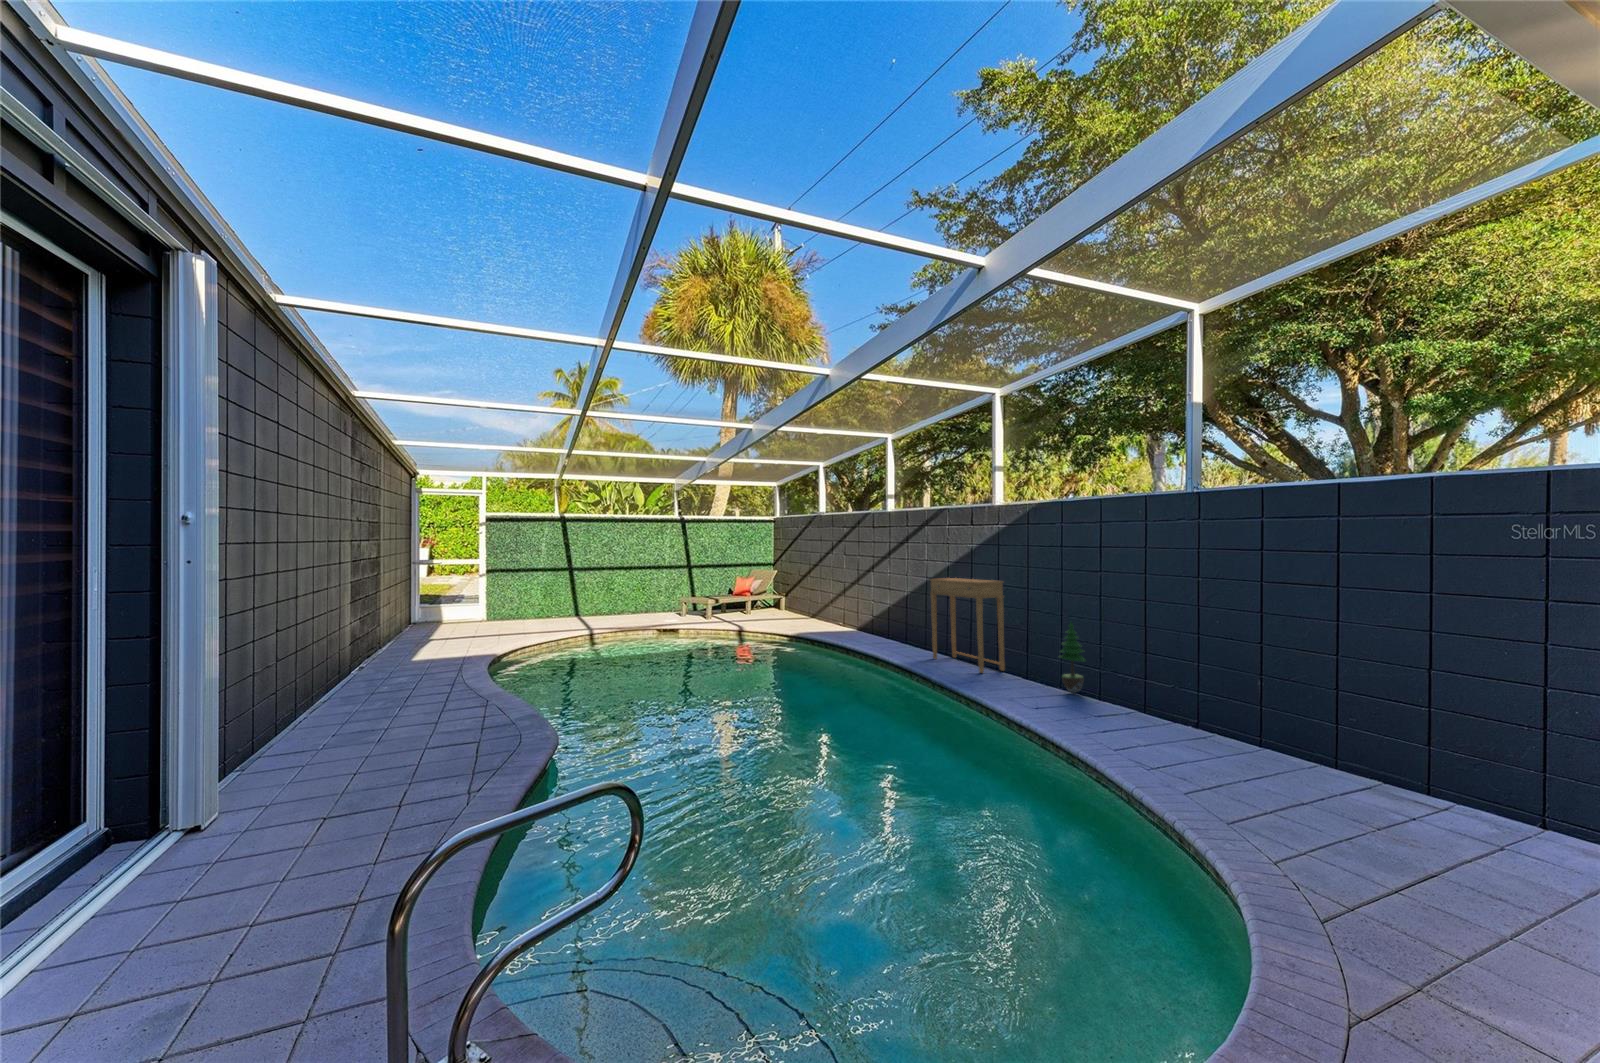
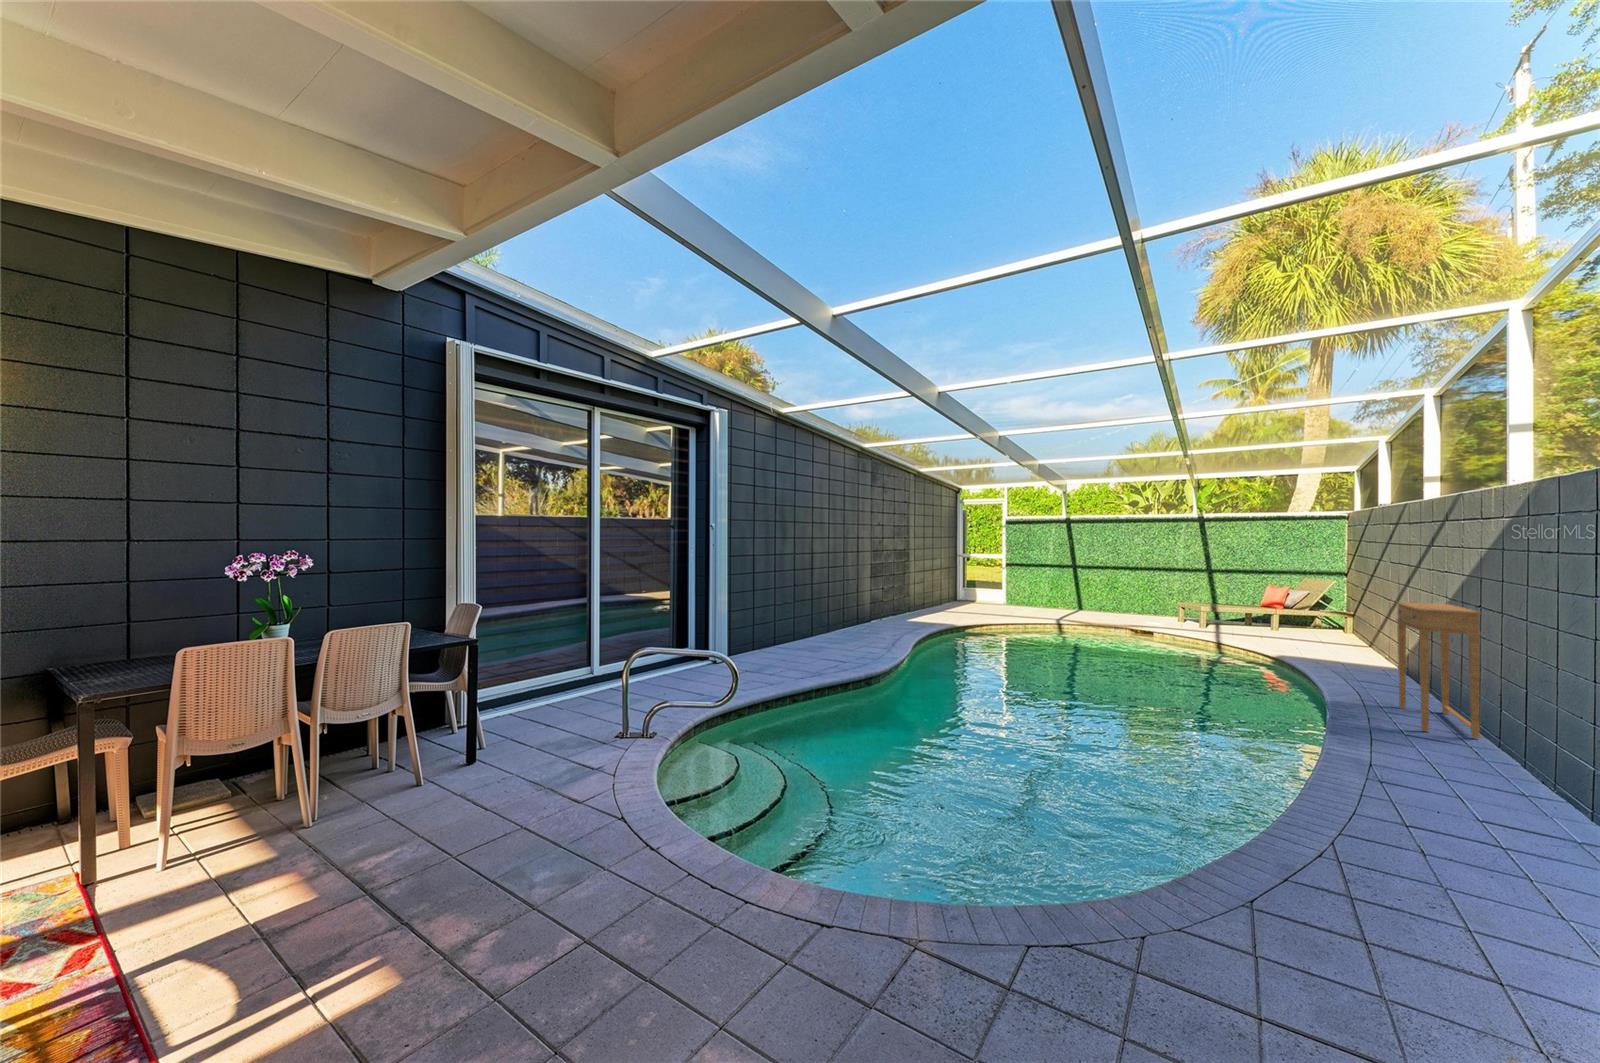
potted tree: present [1059,622,1086,693] -> none [1483,673,1539,778]

